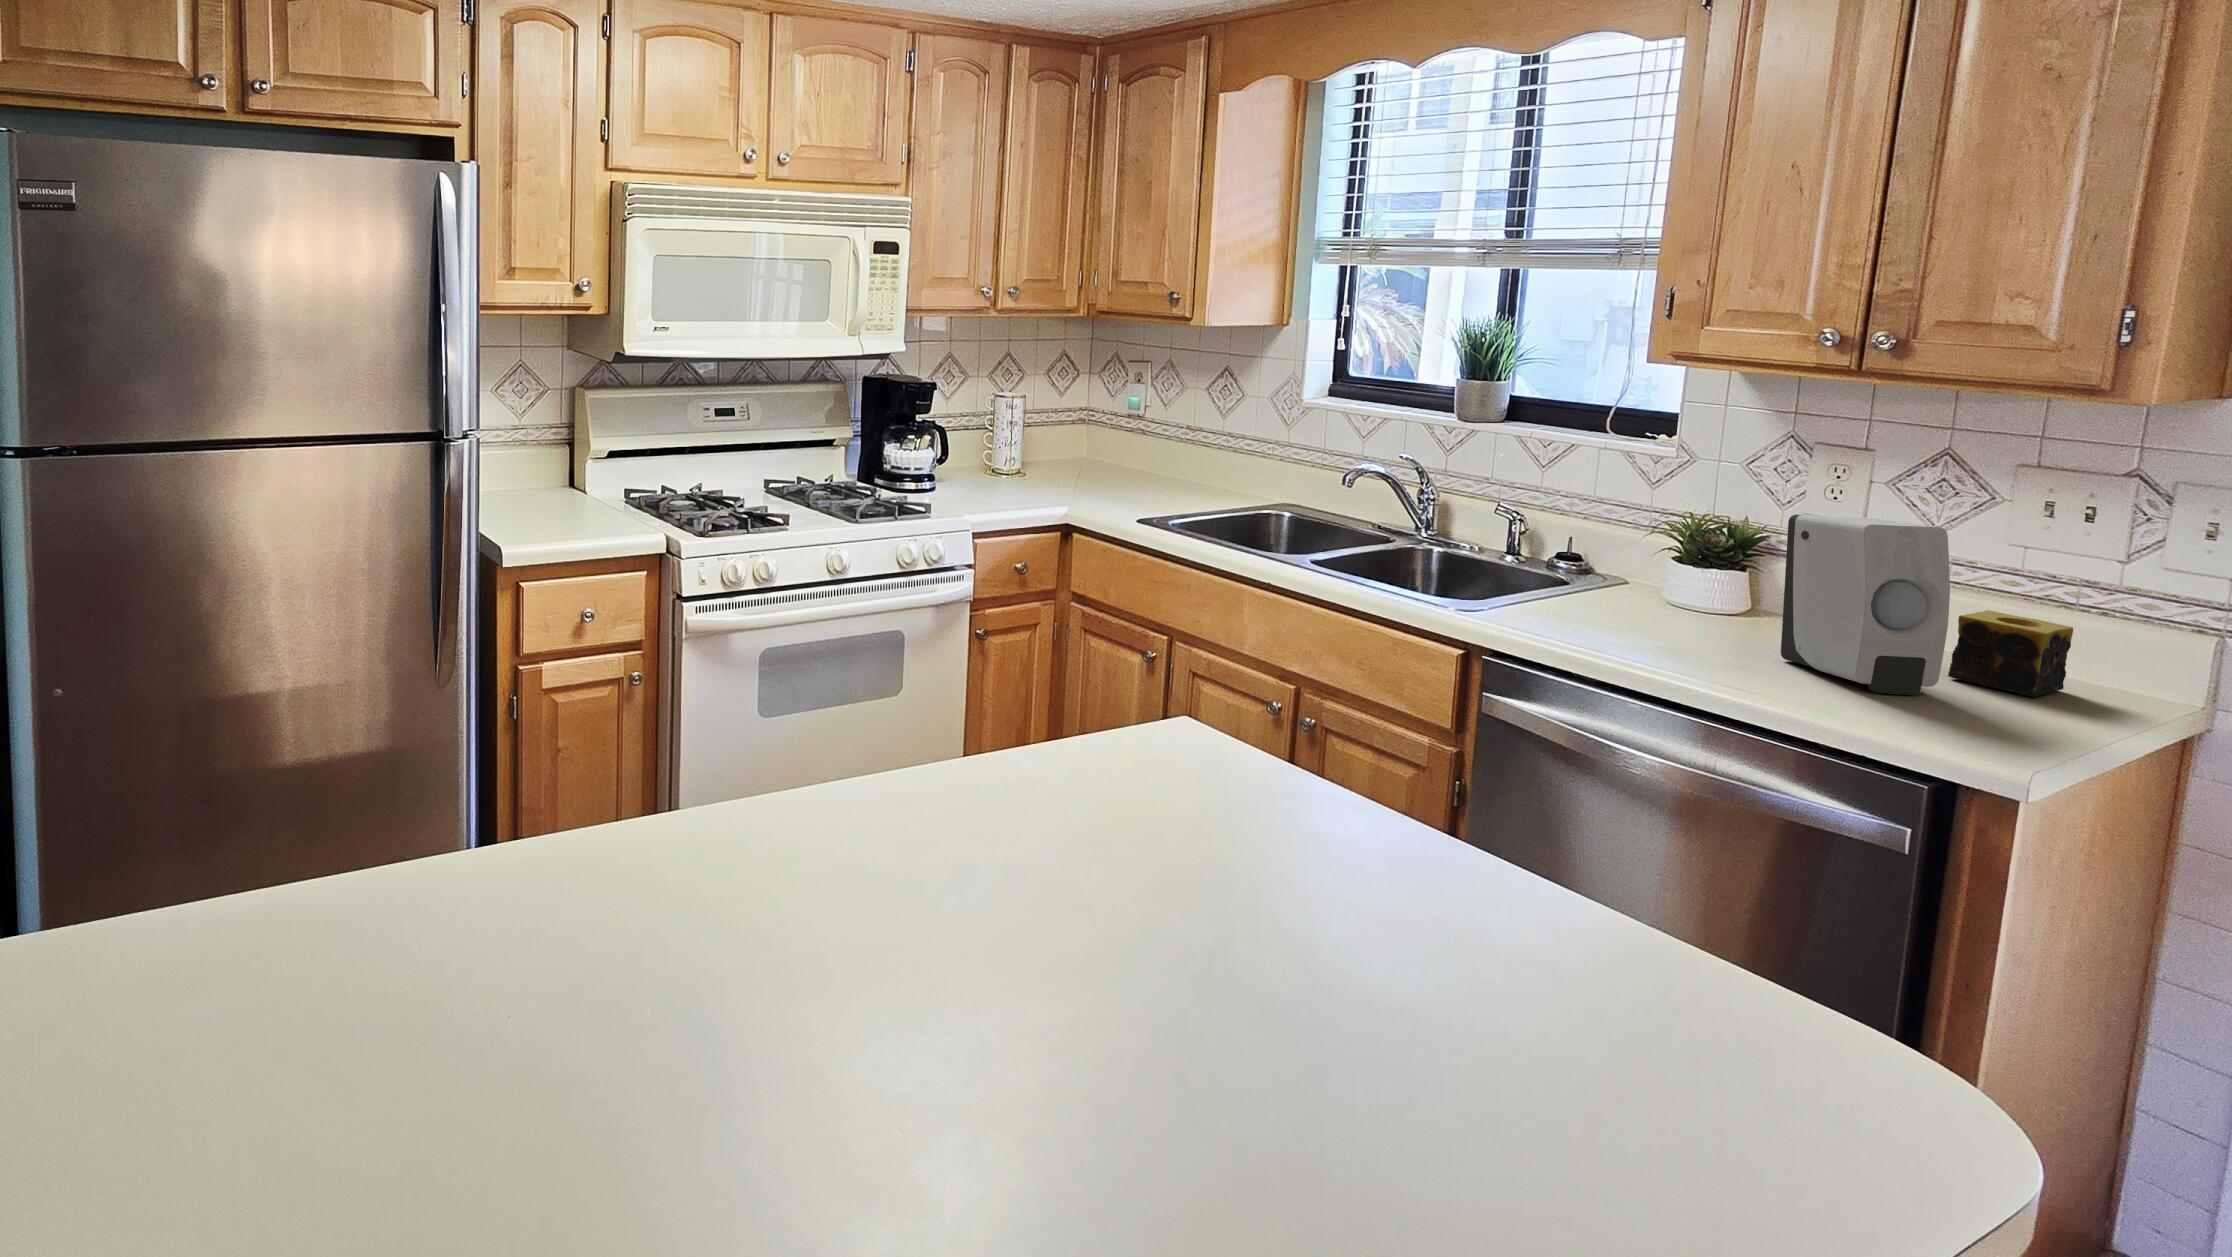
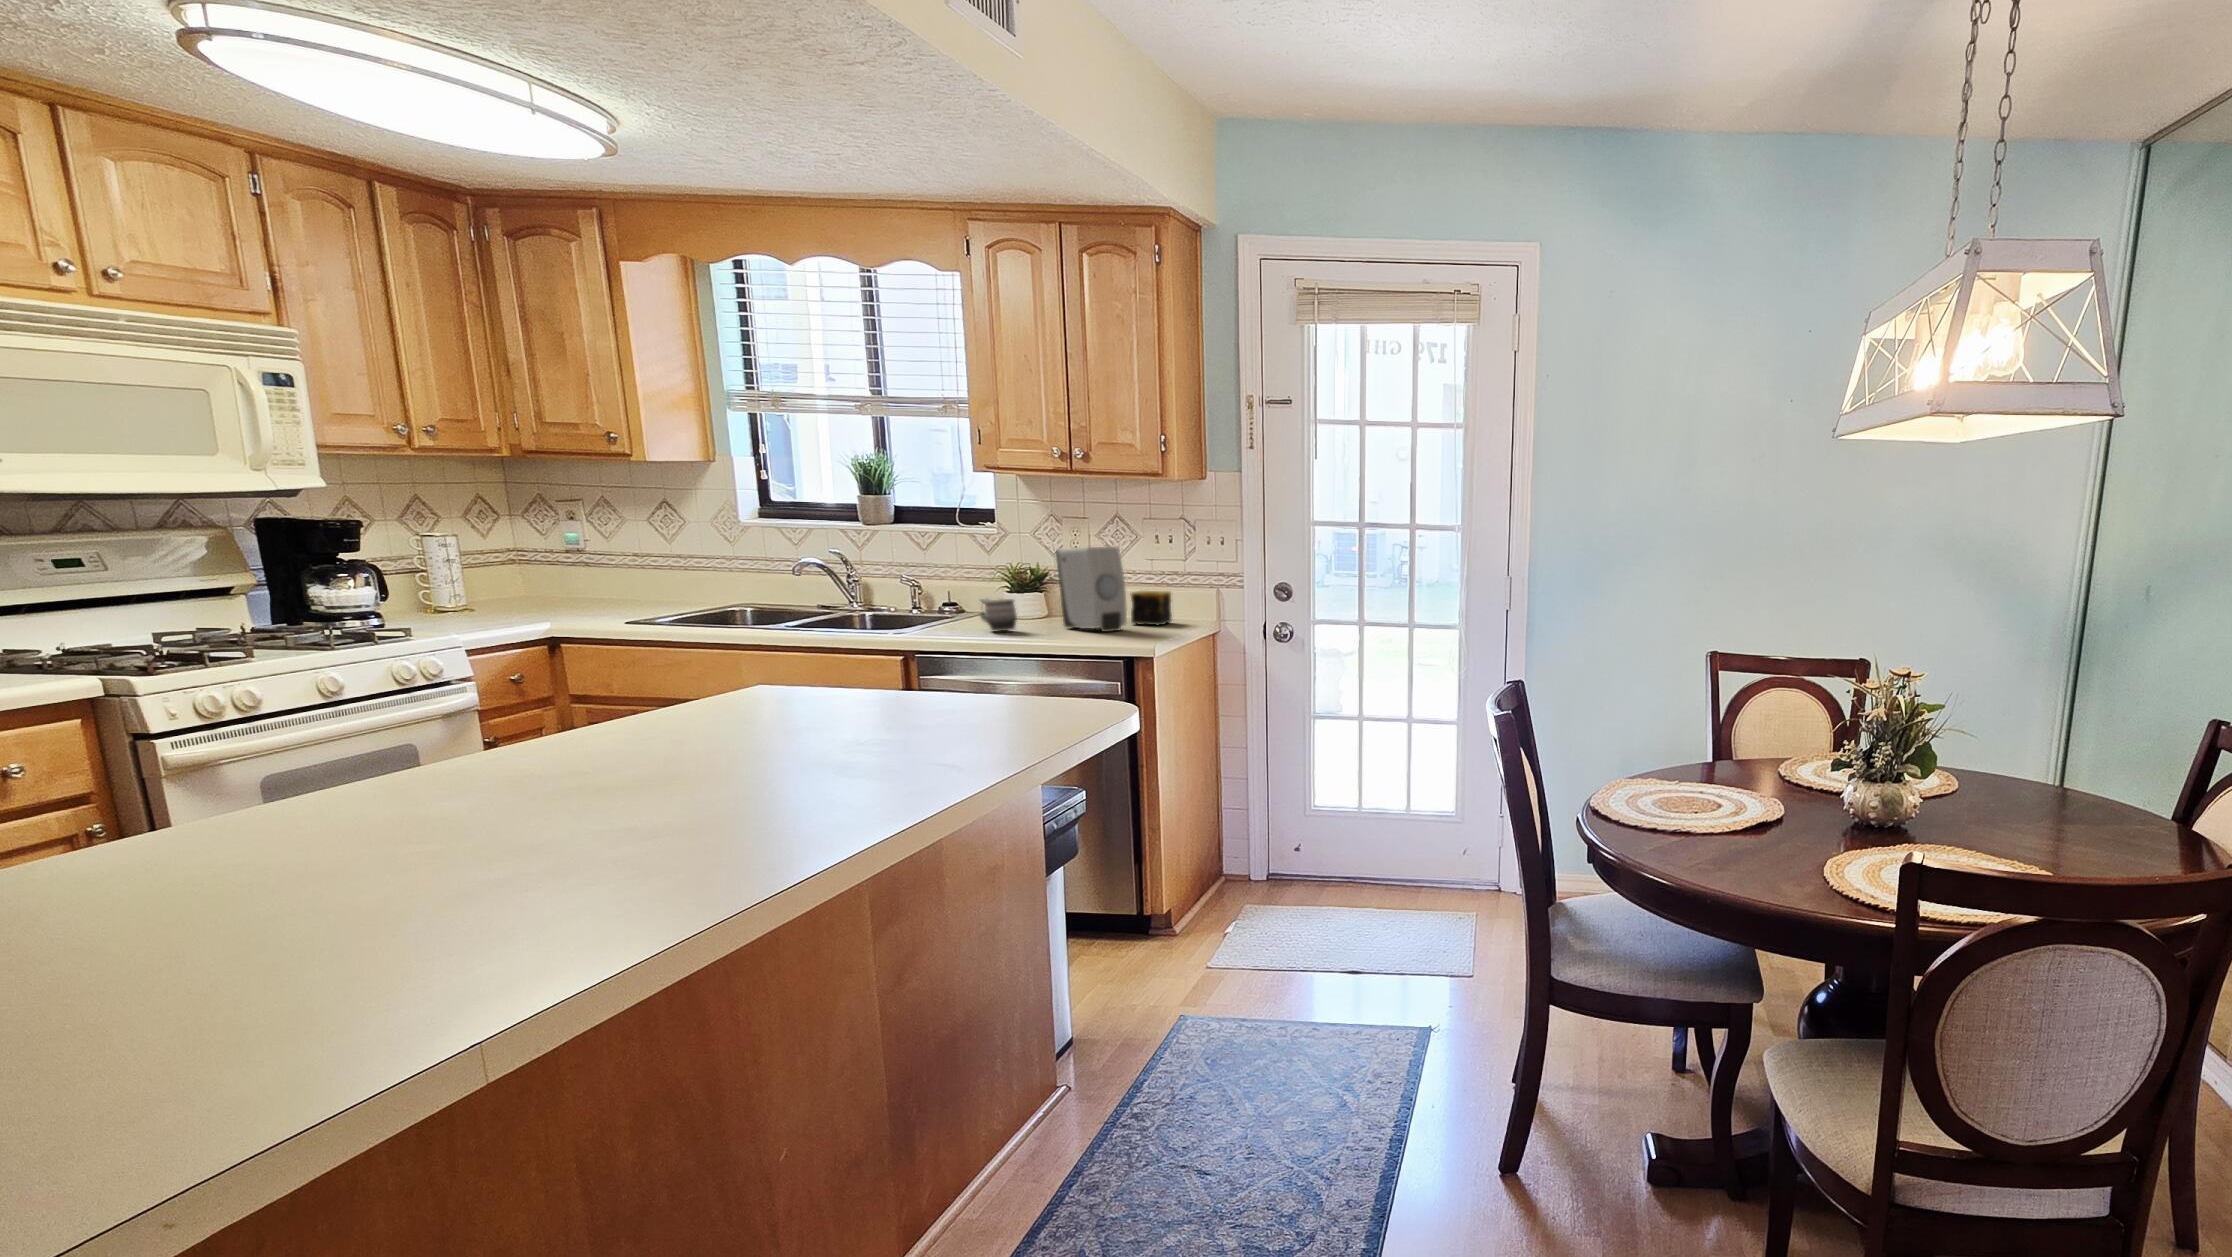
mug: none [1608,580,1682,647] -> present [980,598,1017,632]

